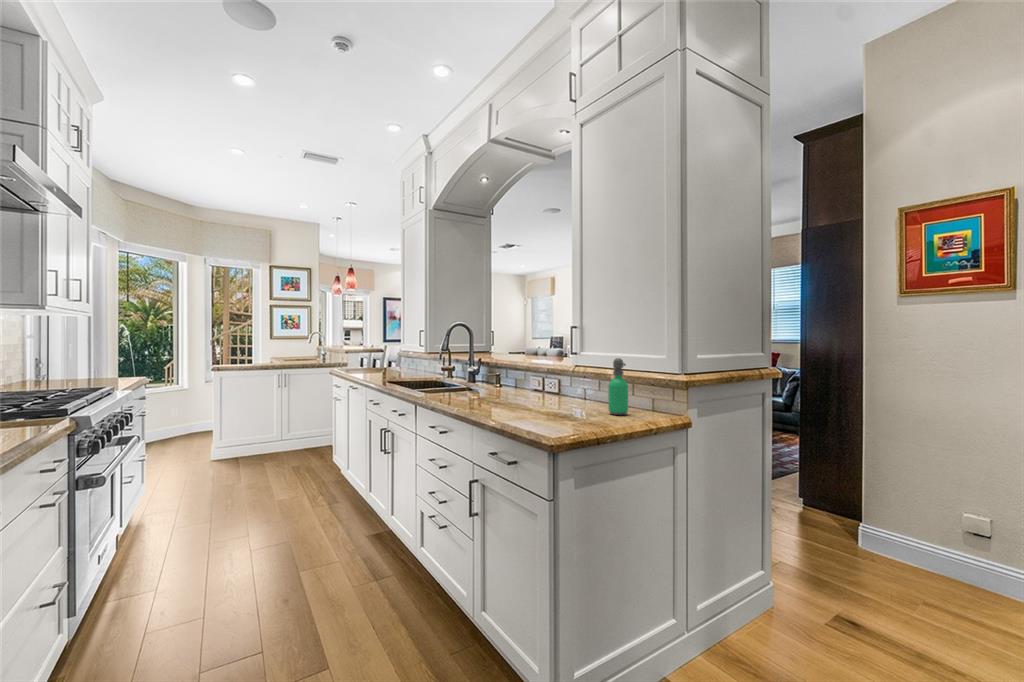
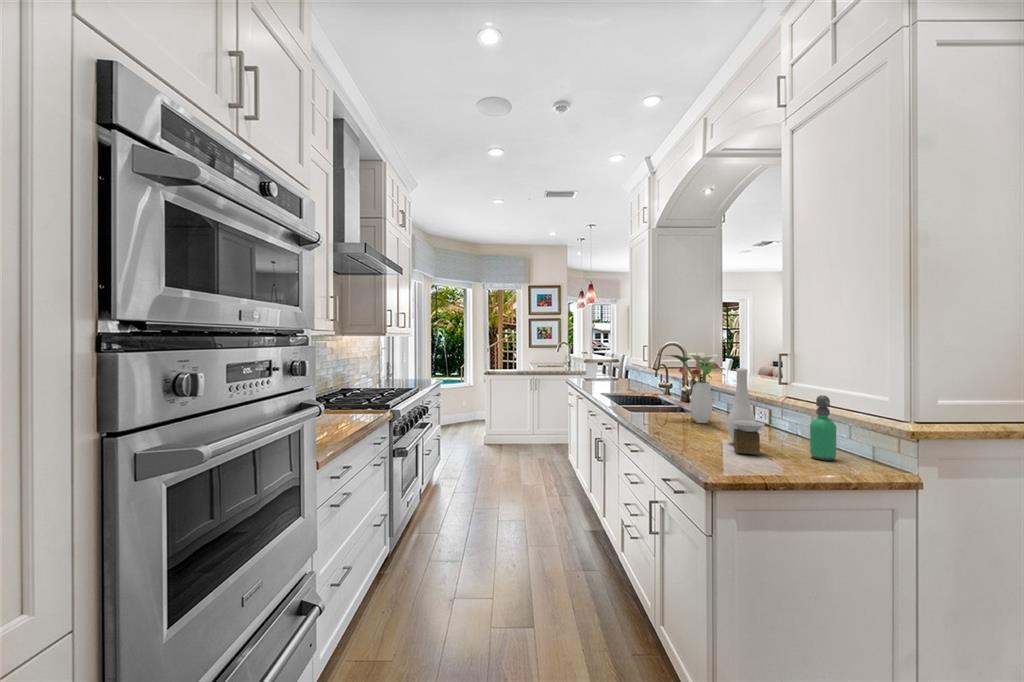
flower arrangement: none [463,328,517,398] -> present [666,352,718,423]
vase: none [538,338,576,417] -> present [727,368,765,454]

